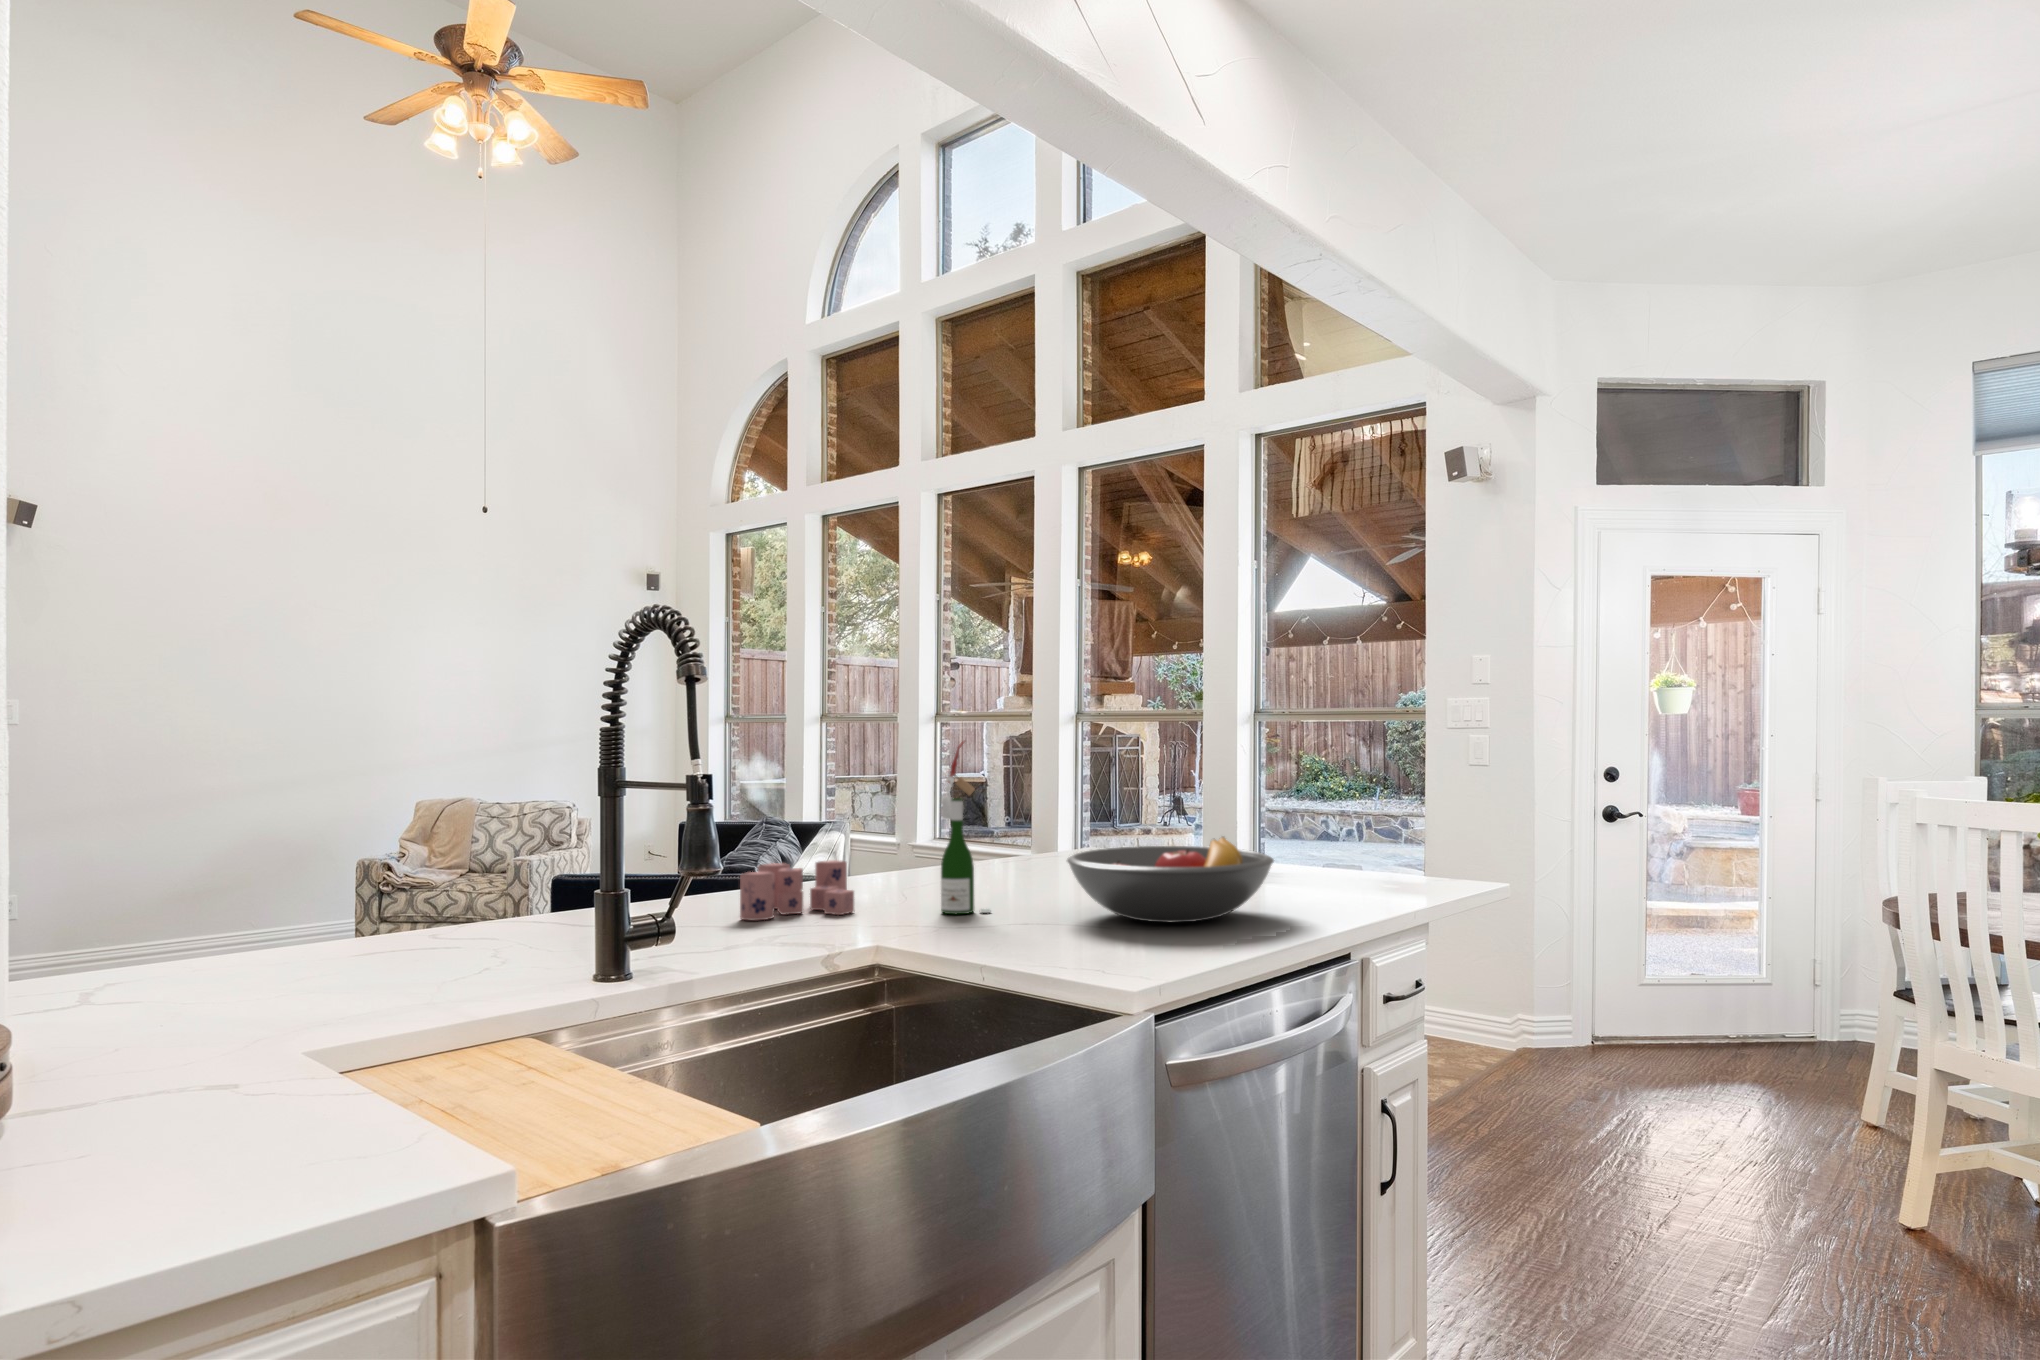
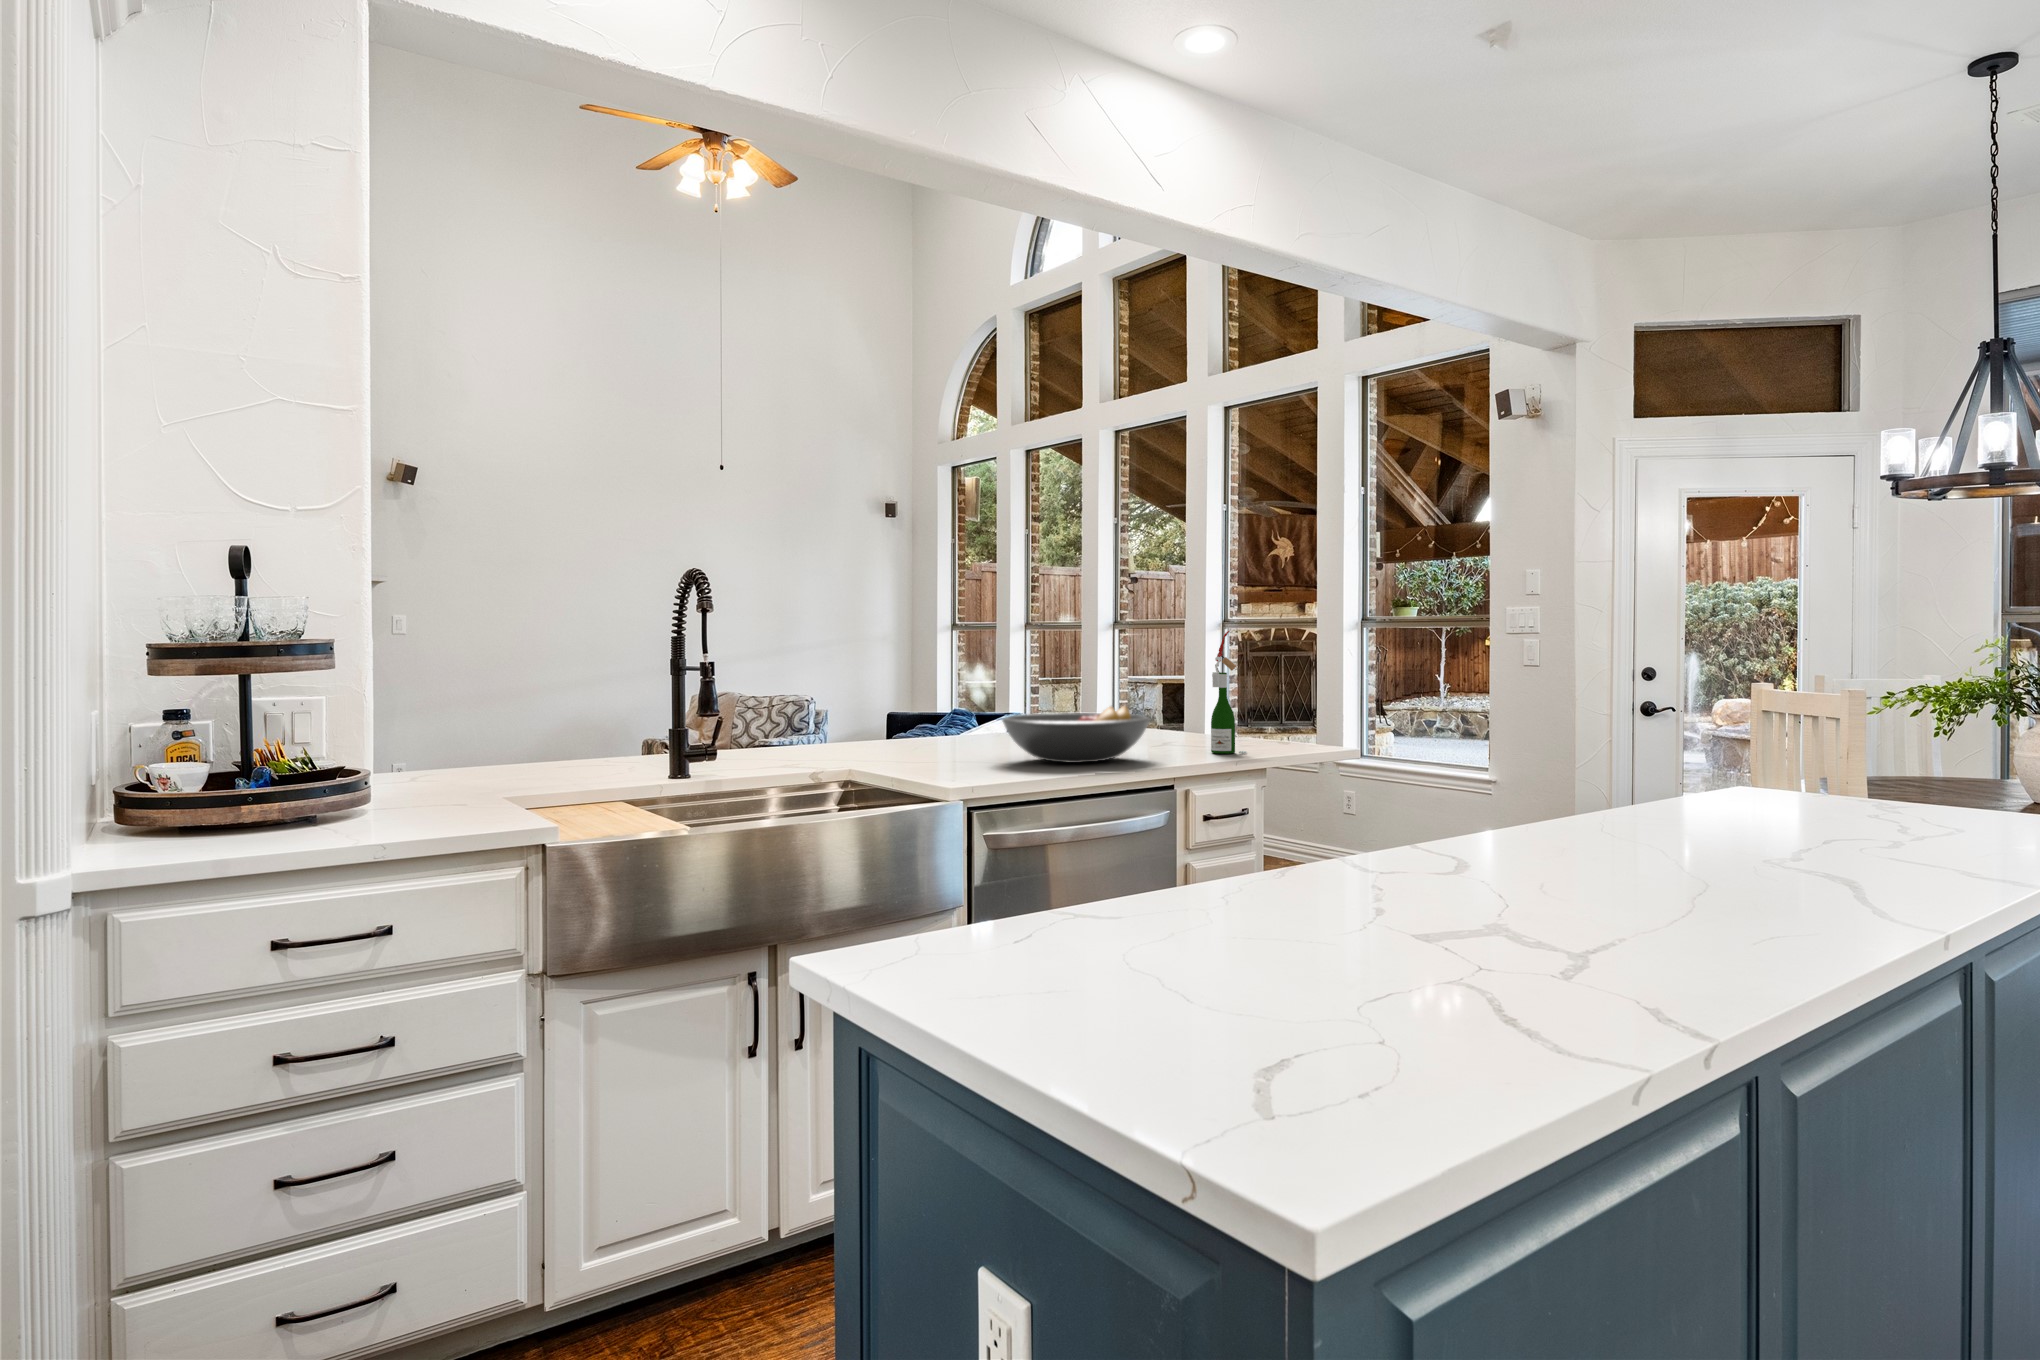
wine bottle: present [941,741,990,914] -> present [1211,631,1247,754]
candle: present [740,860,854,920] -> none [793,720,880,756]

